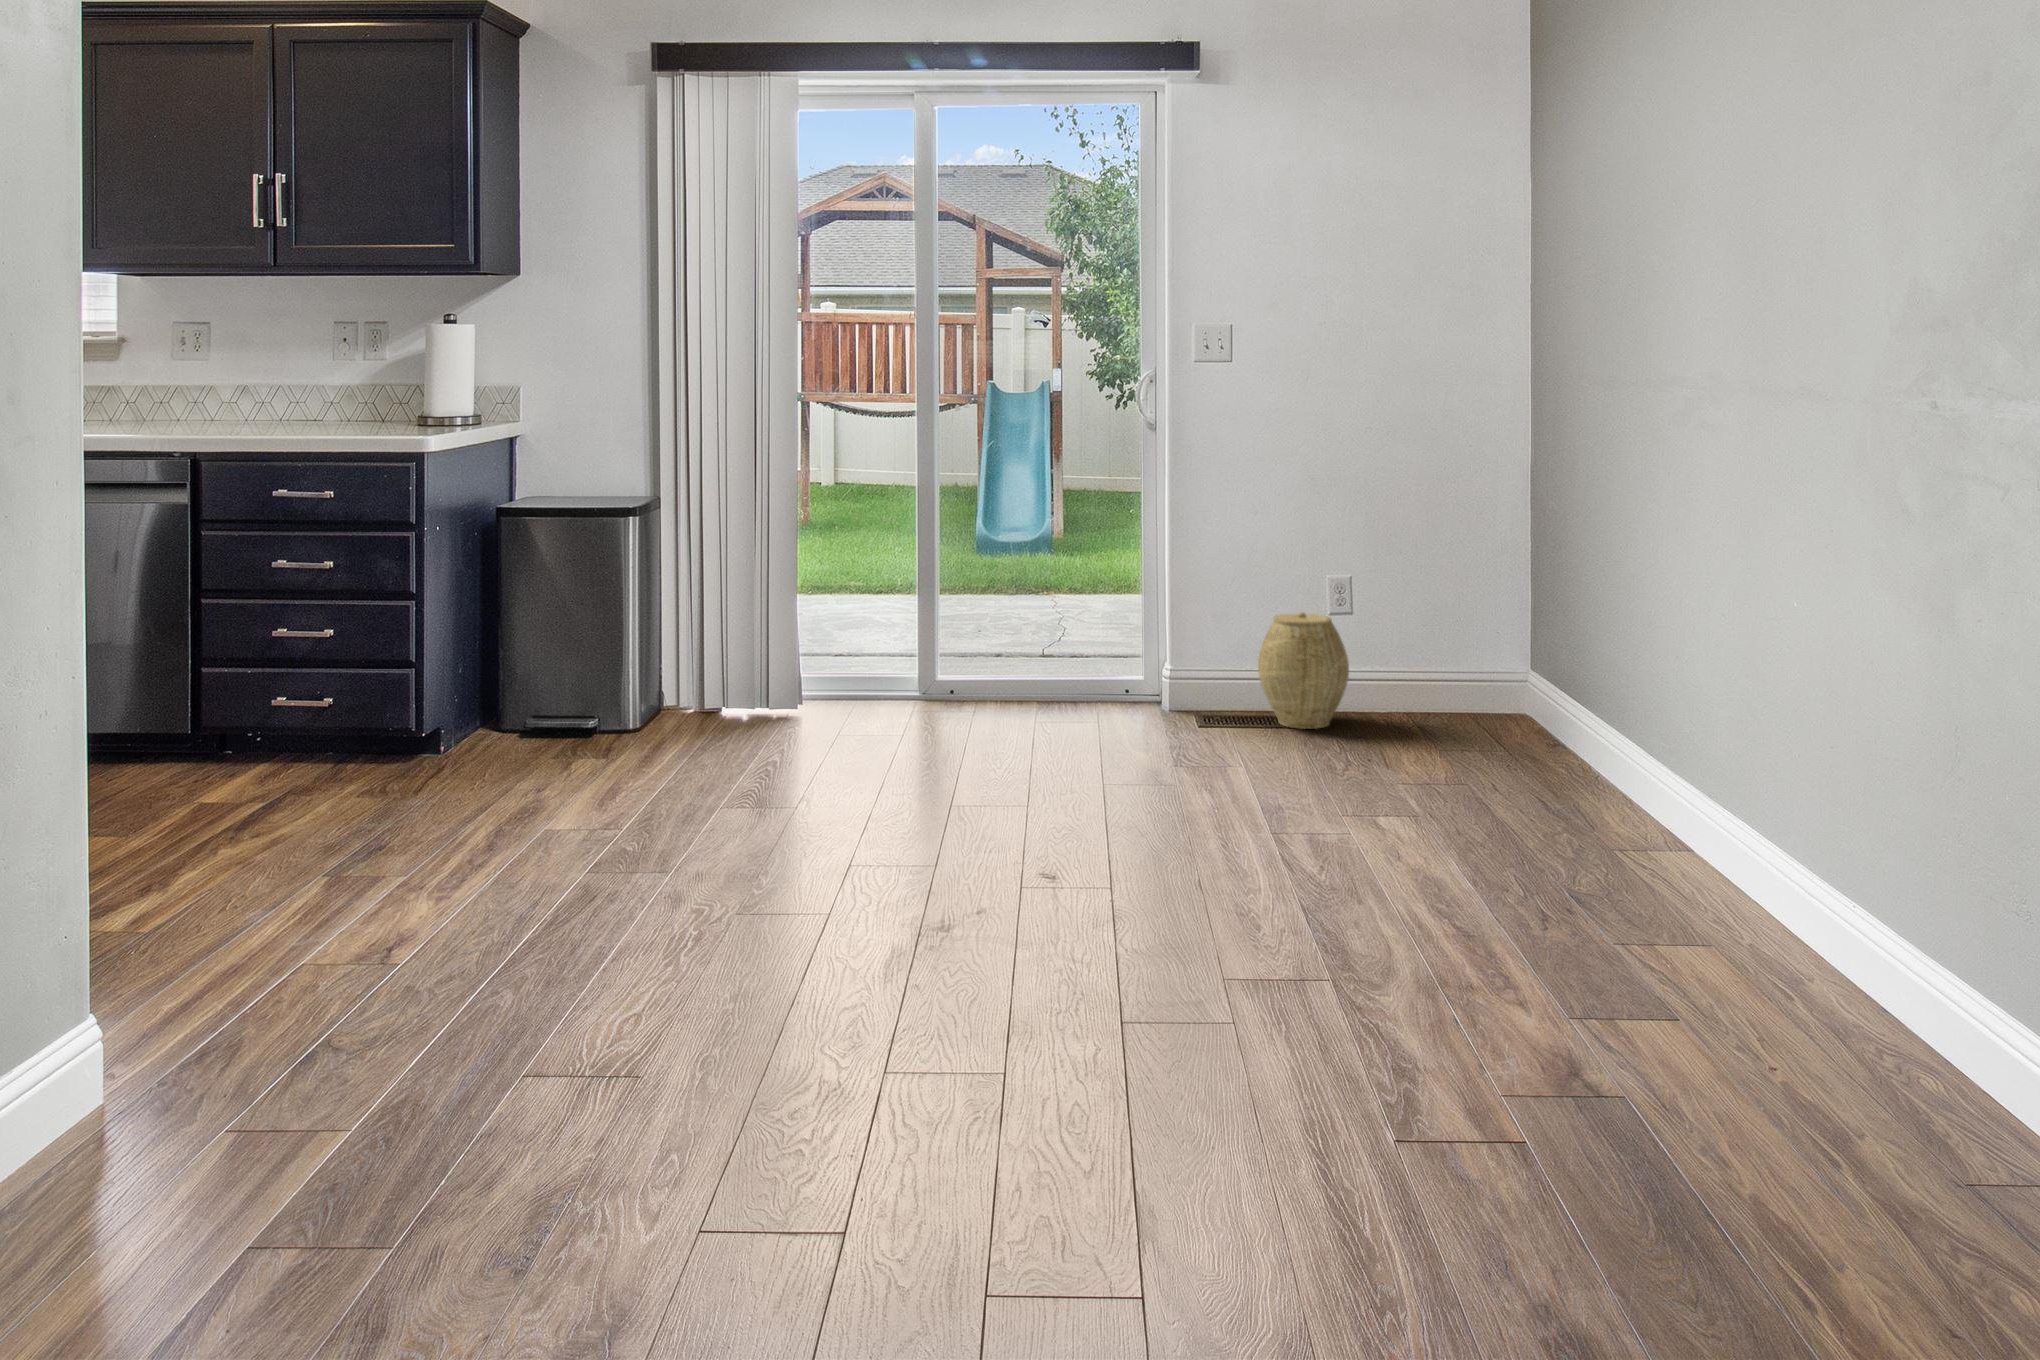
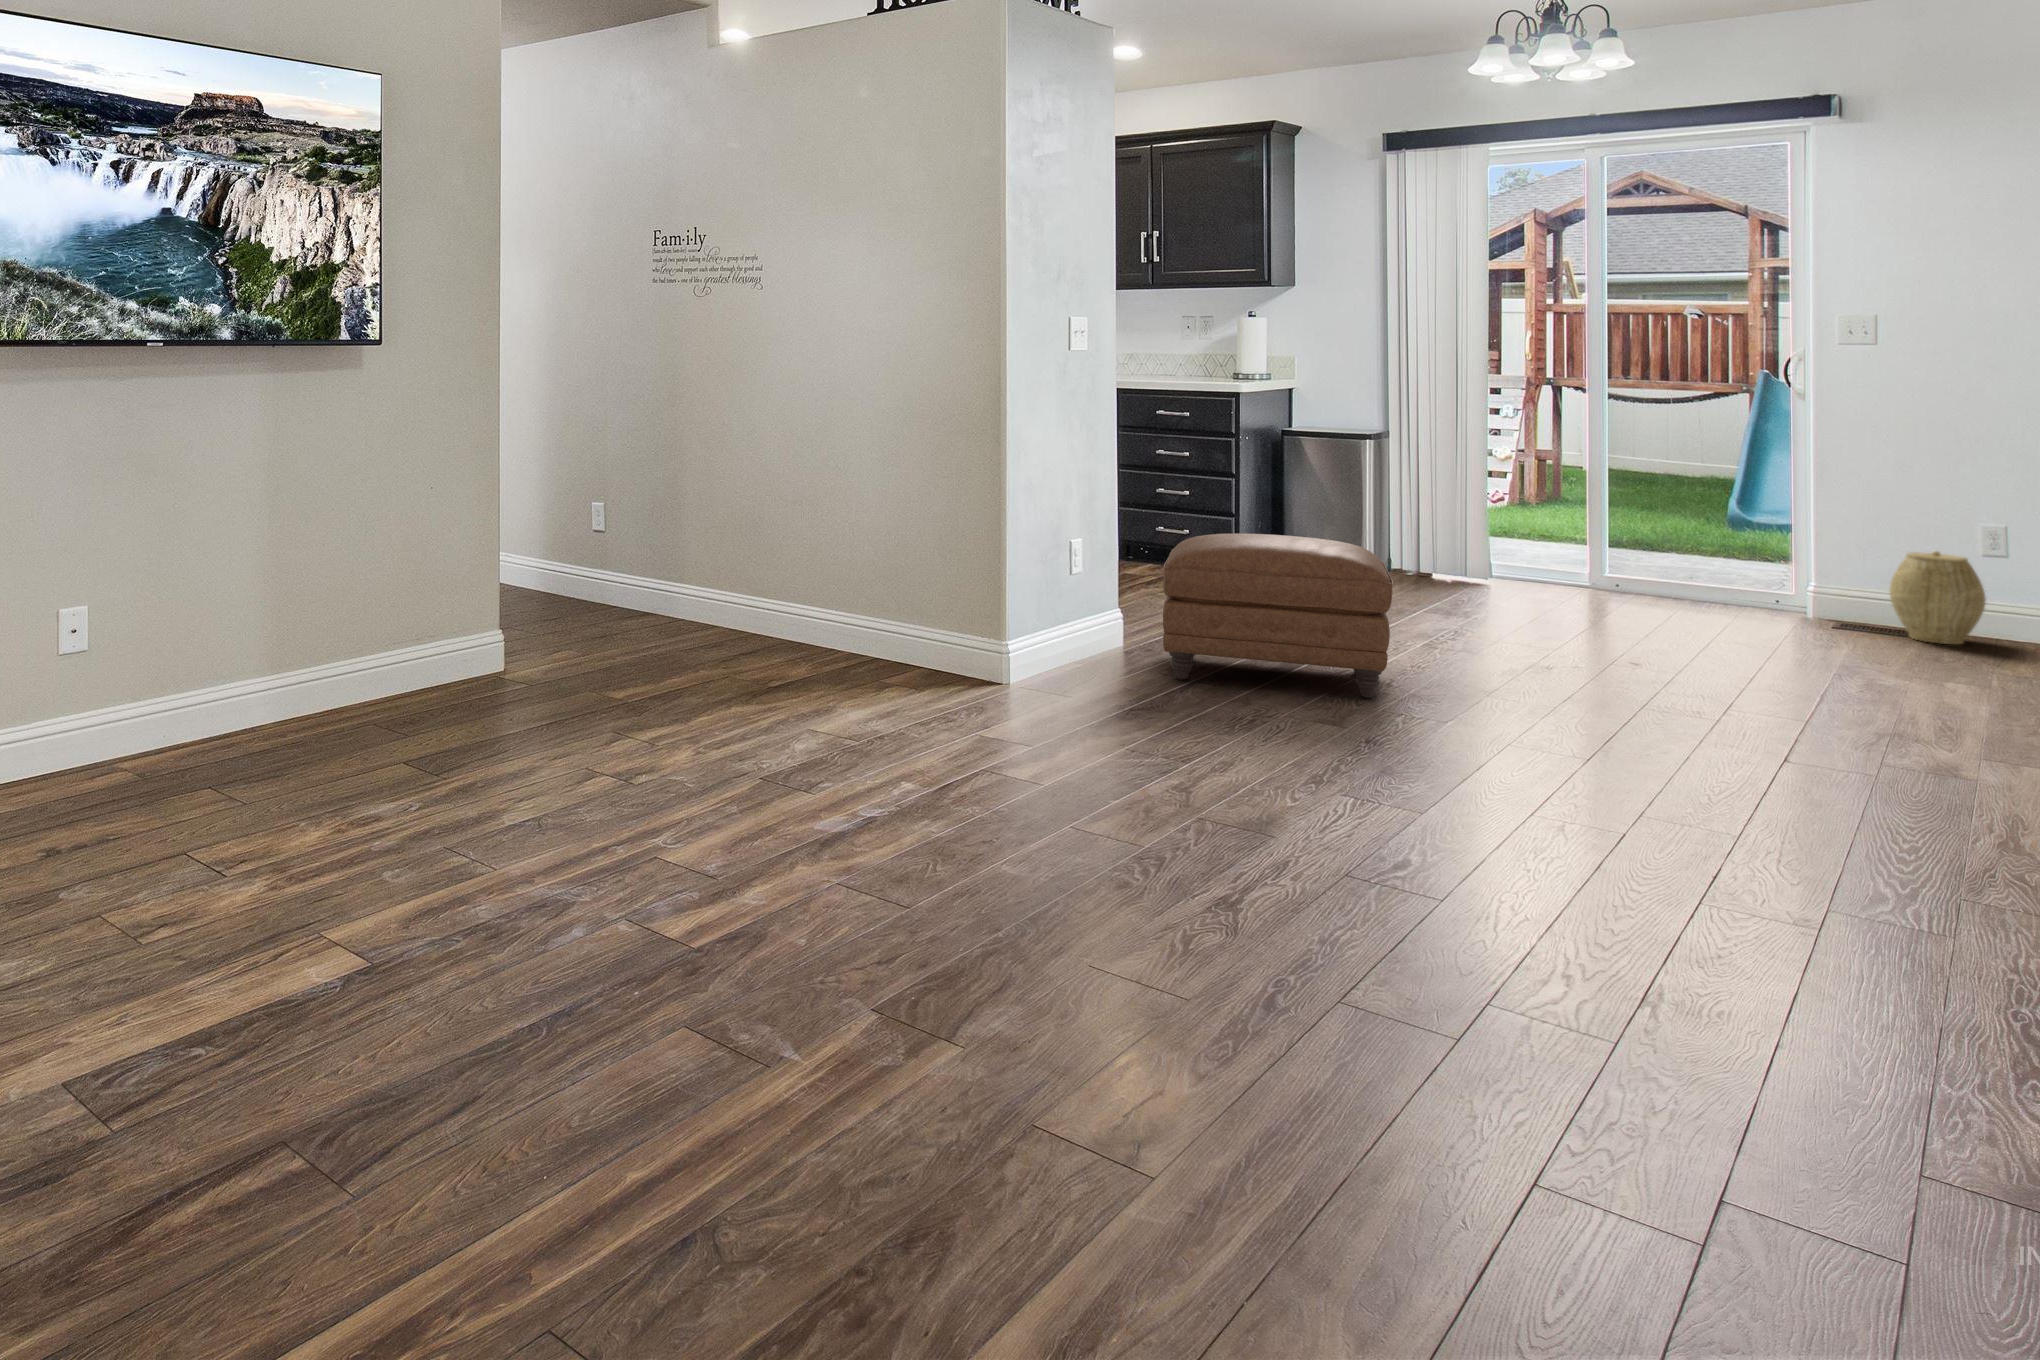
ottoman: none [147,767,751,1263] -> present [1163,533,1393,698]

